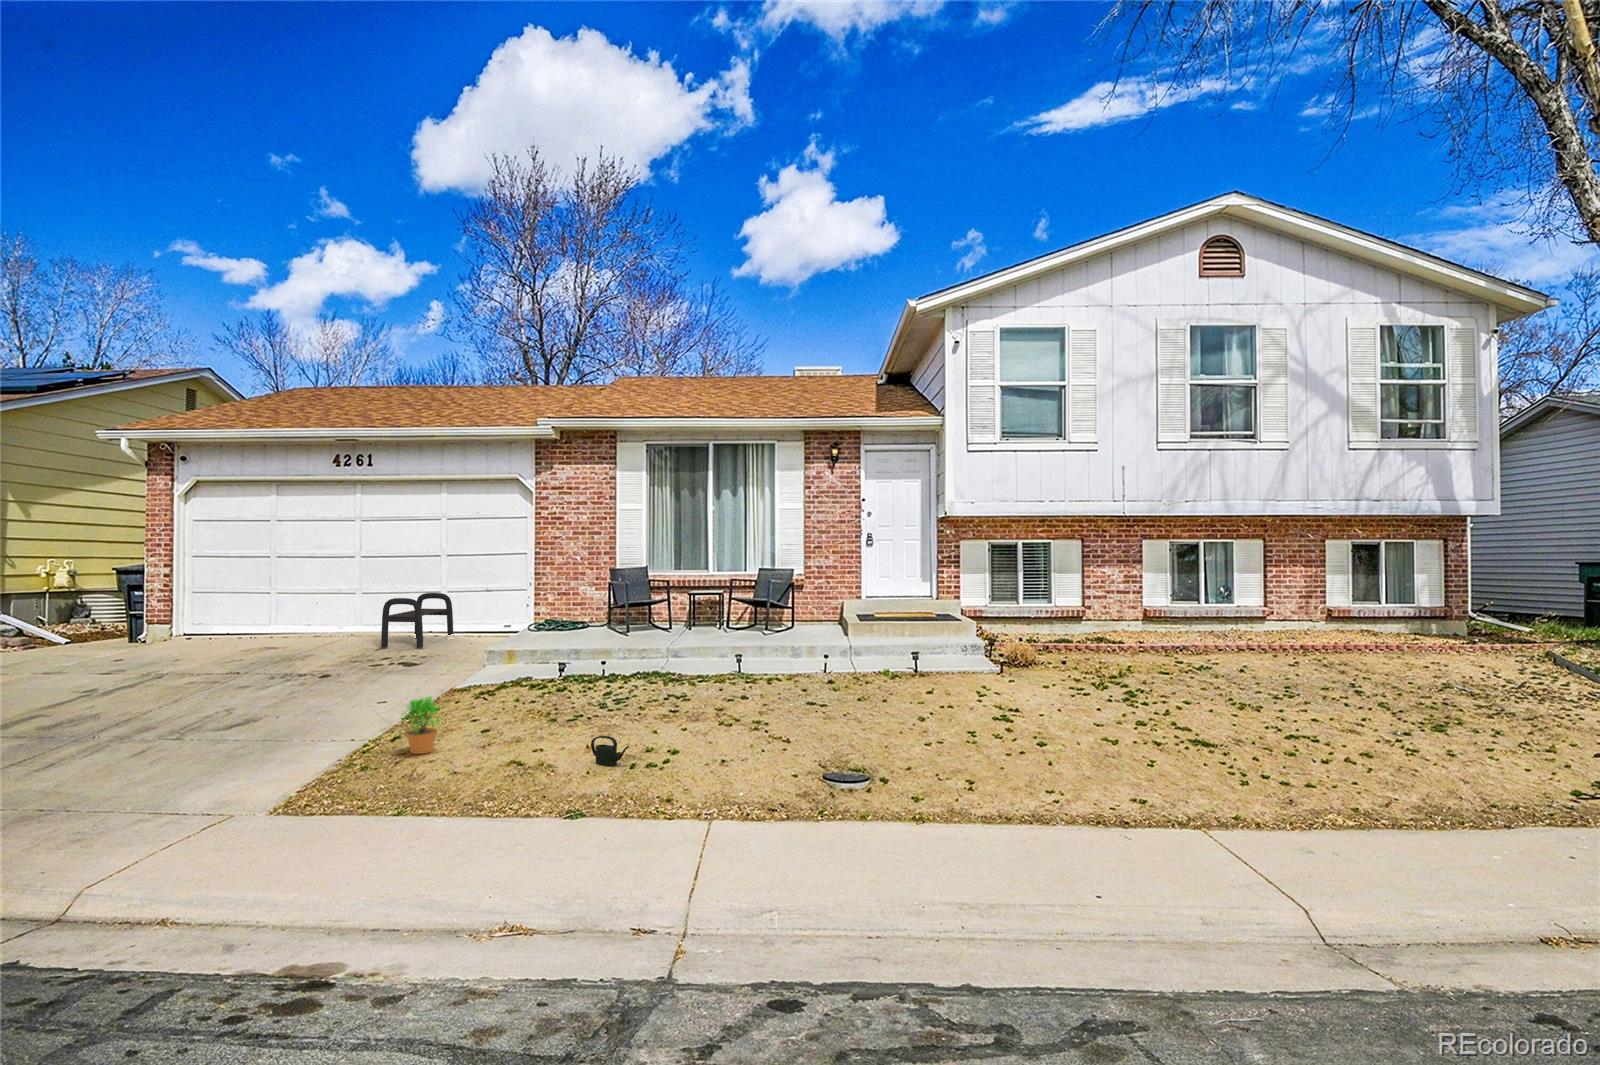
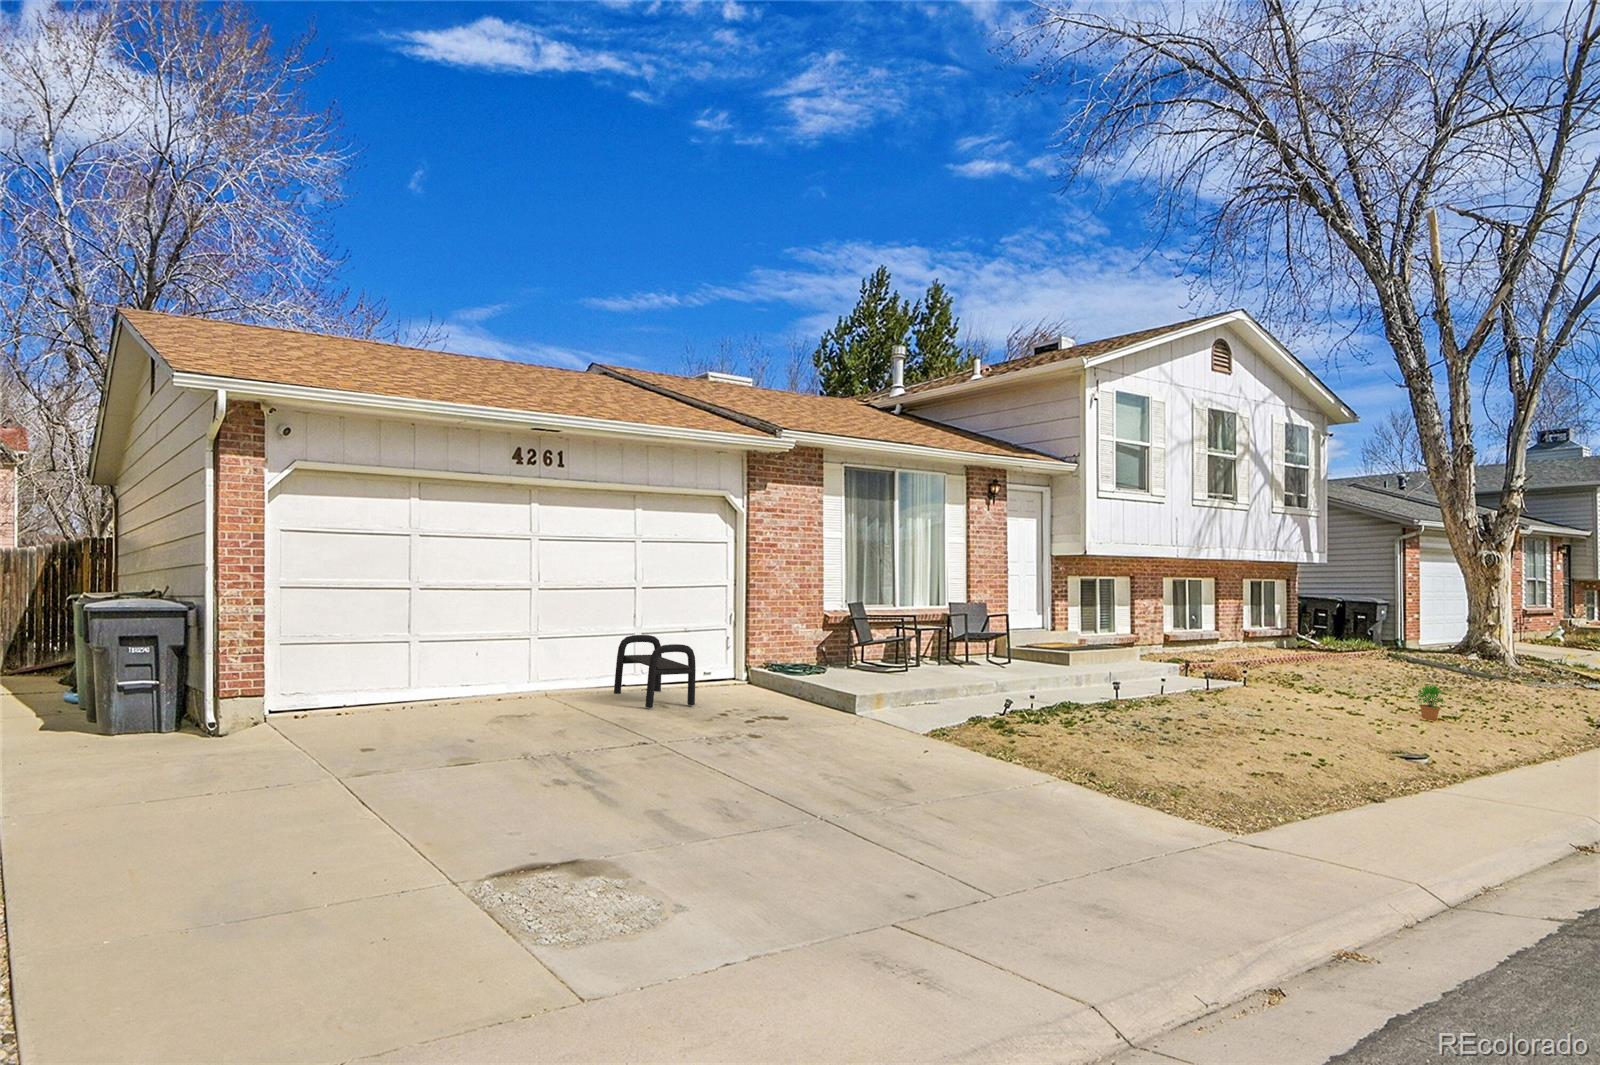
potted plant: present [401,697,442,754] -> present [1417,685,1445,720]
watering can: present [591,736,629,766] -> none [1284,763,1318,787]

